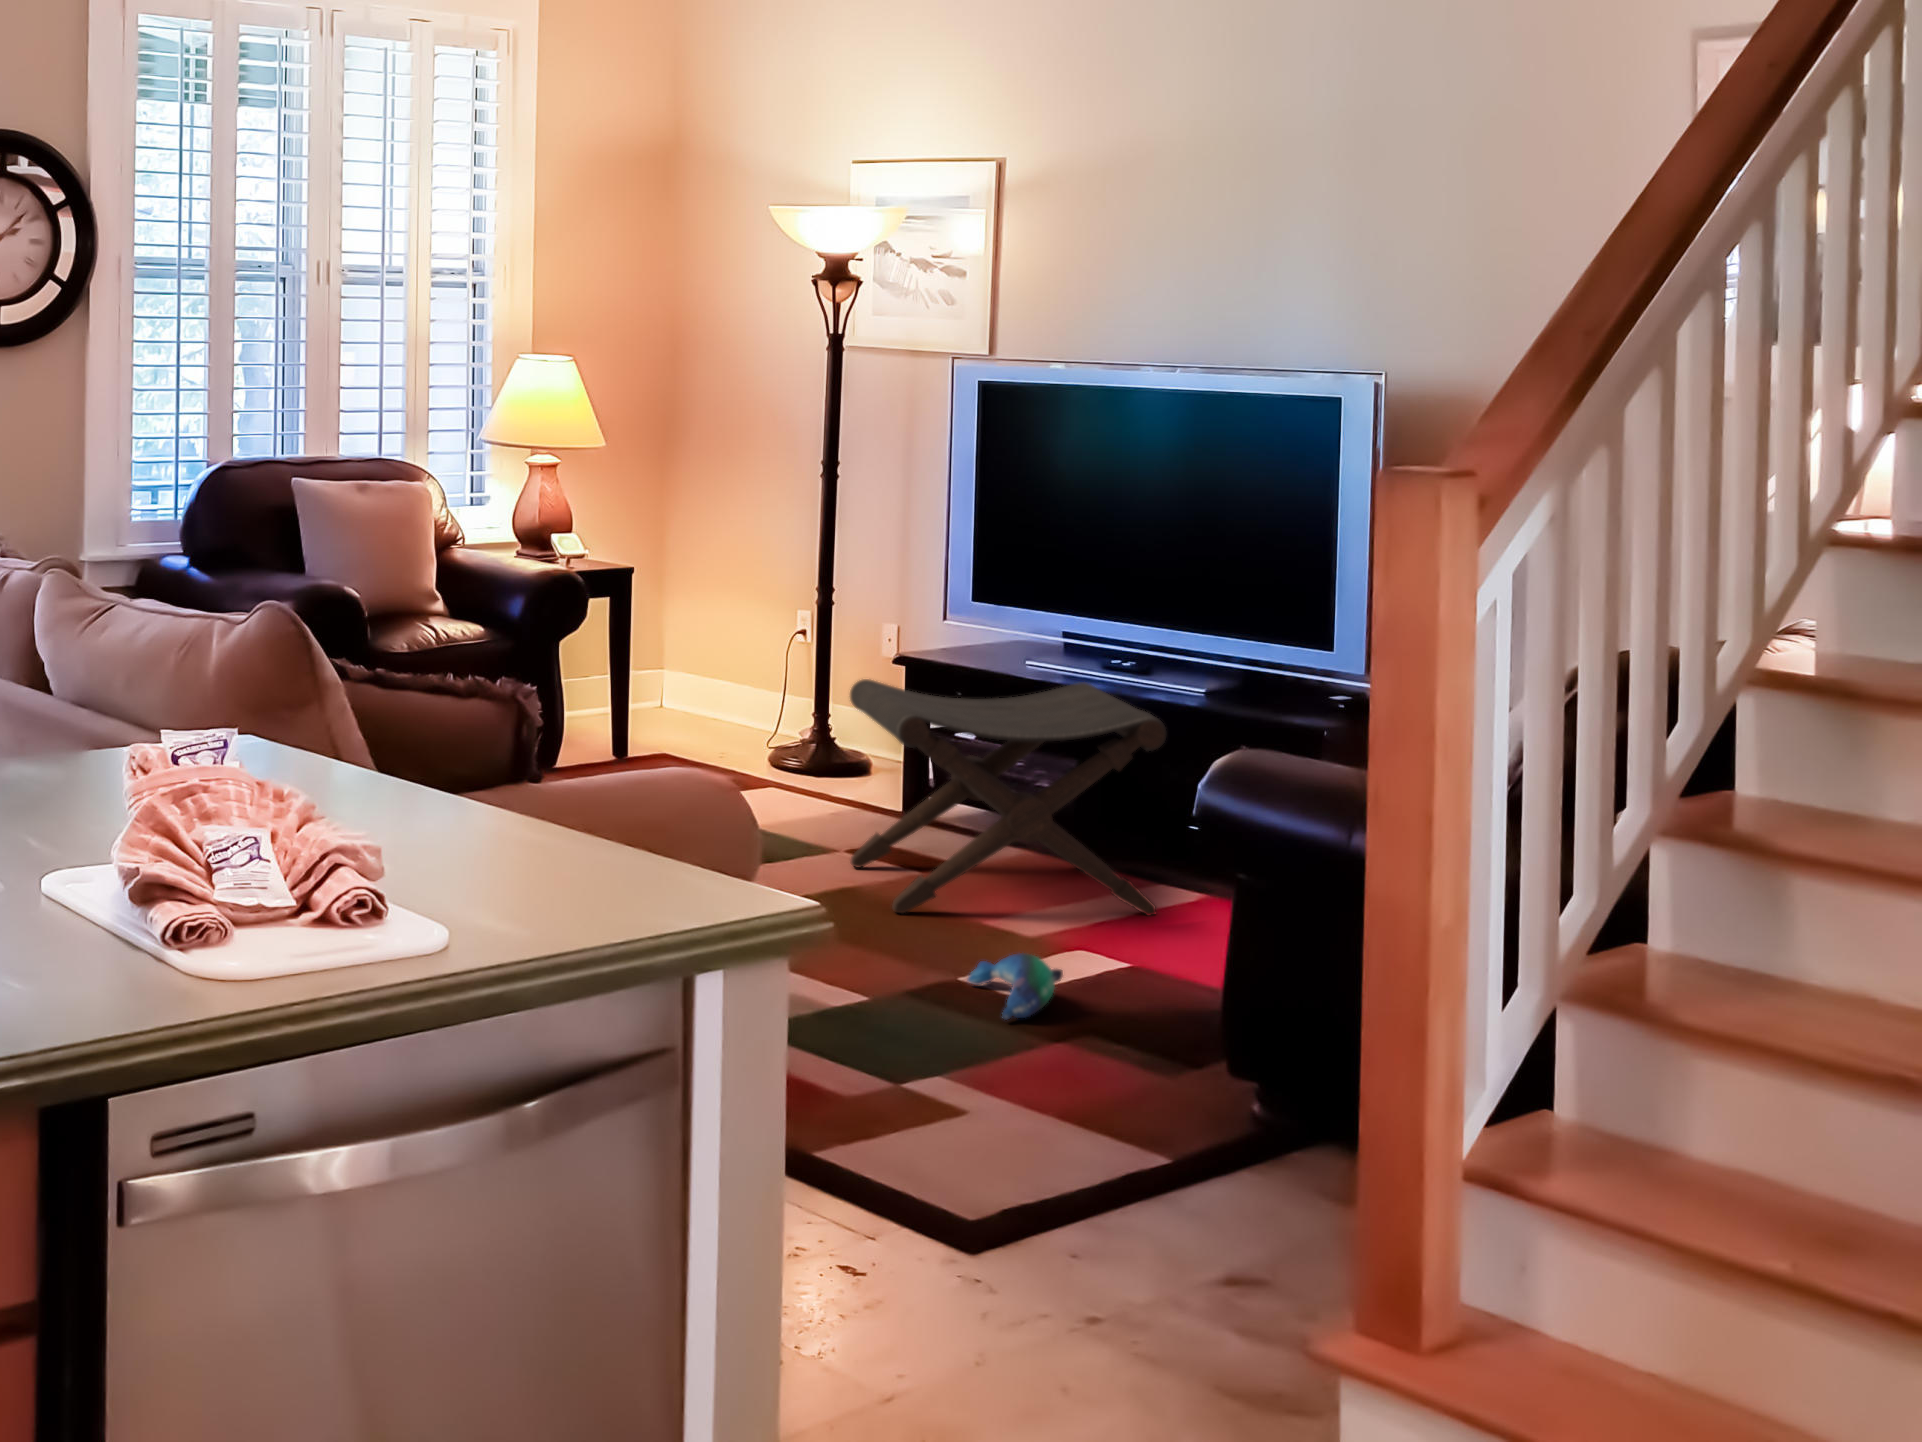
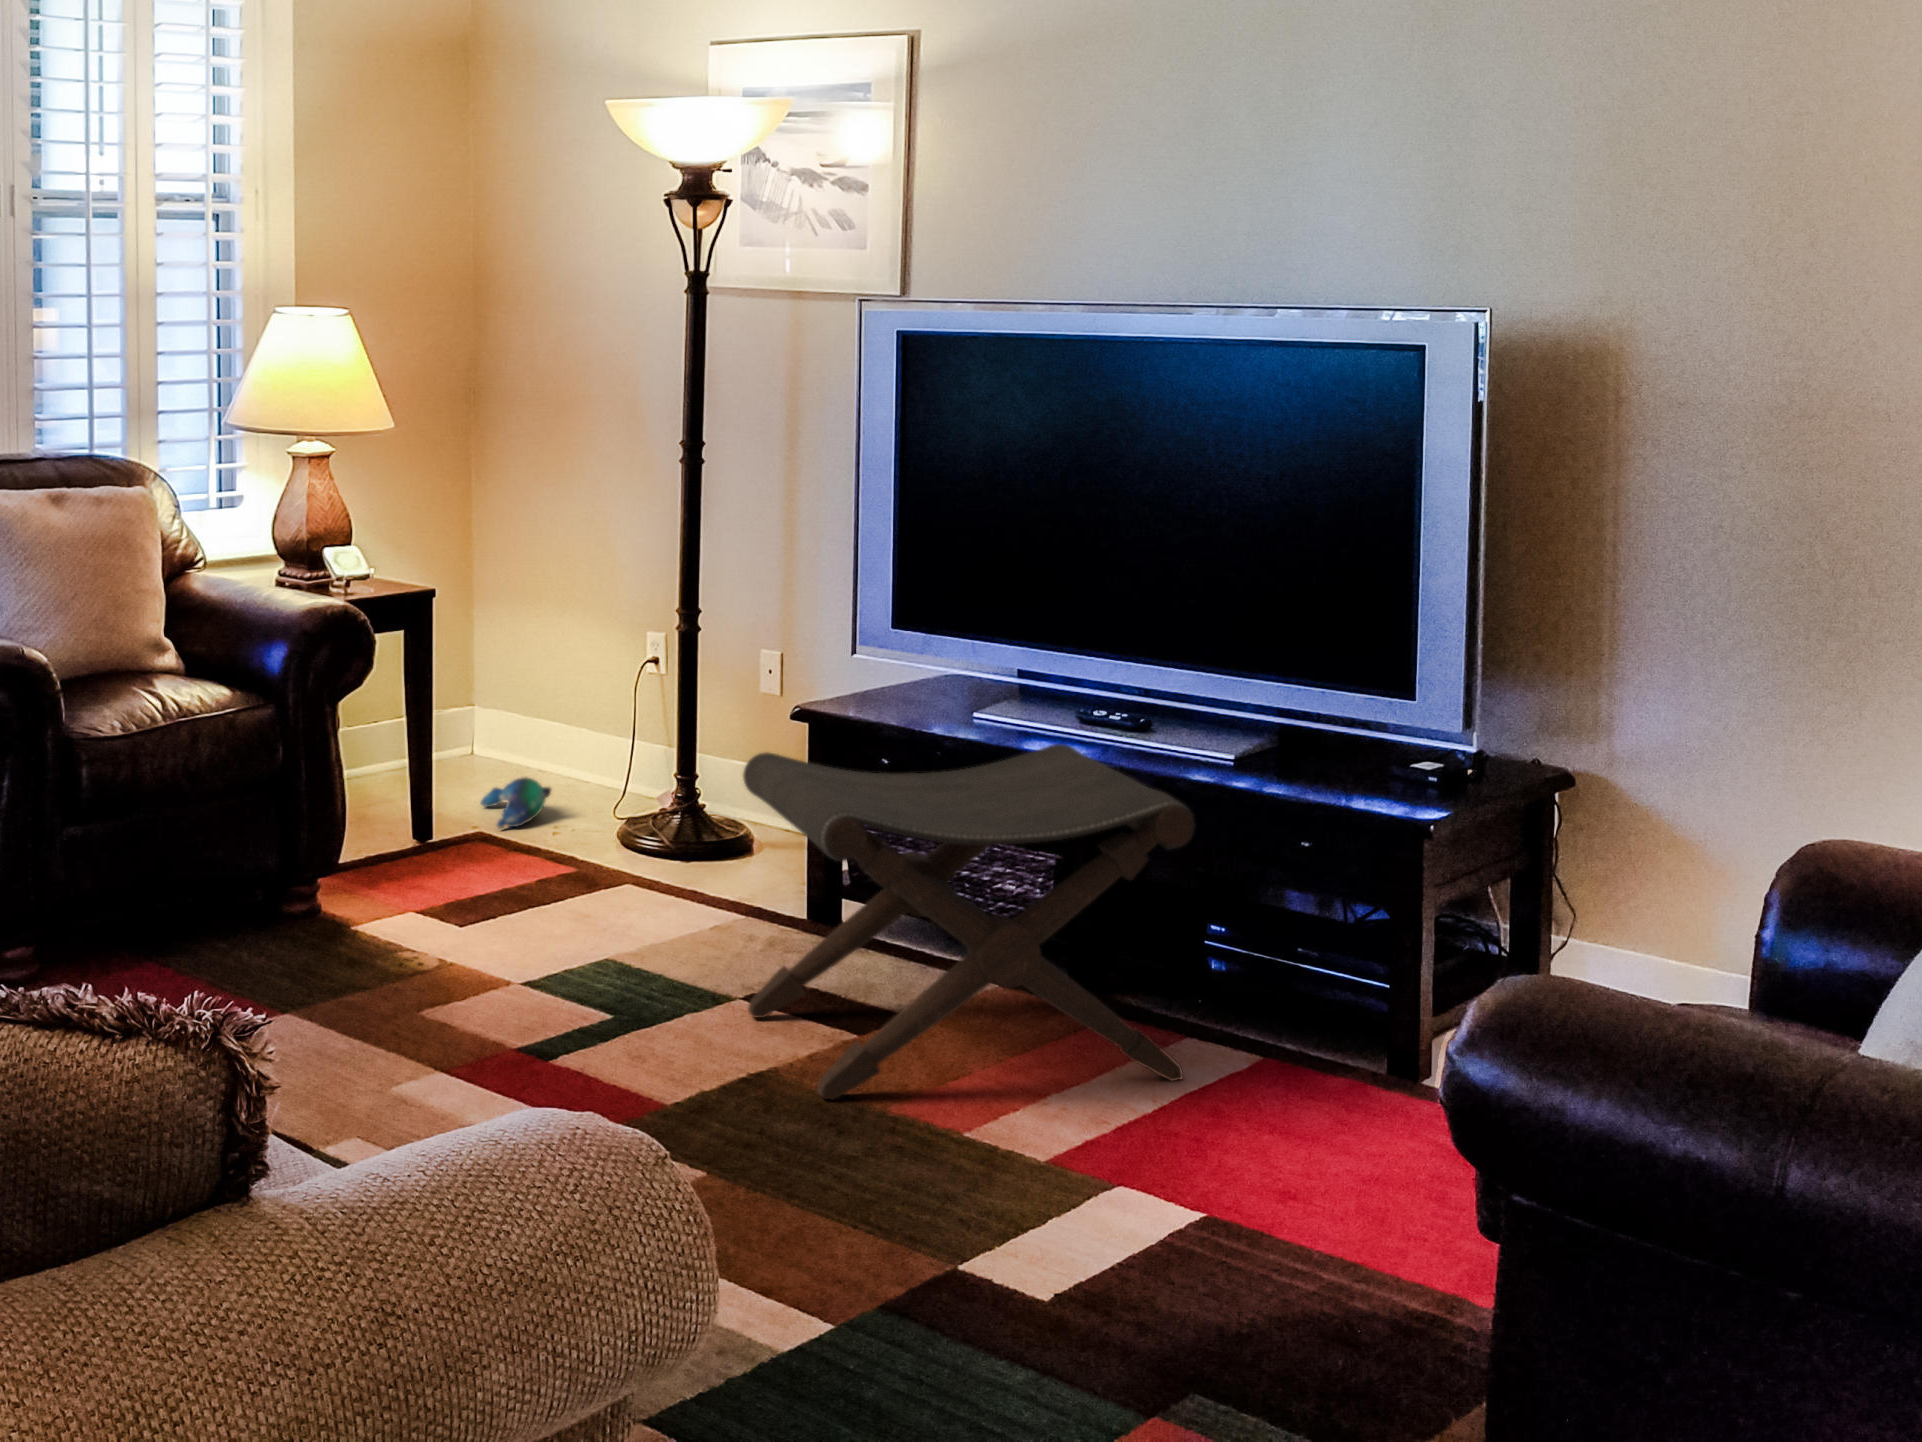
plush toy: present [968,953,1063,1019] -> present [481,778,551,828]

